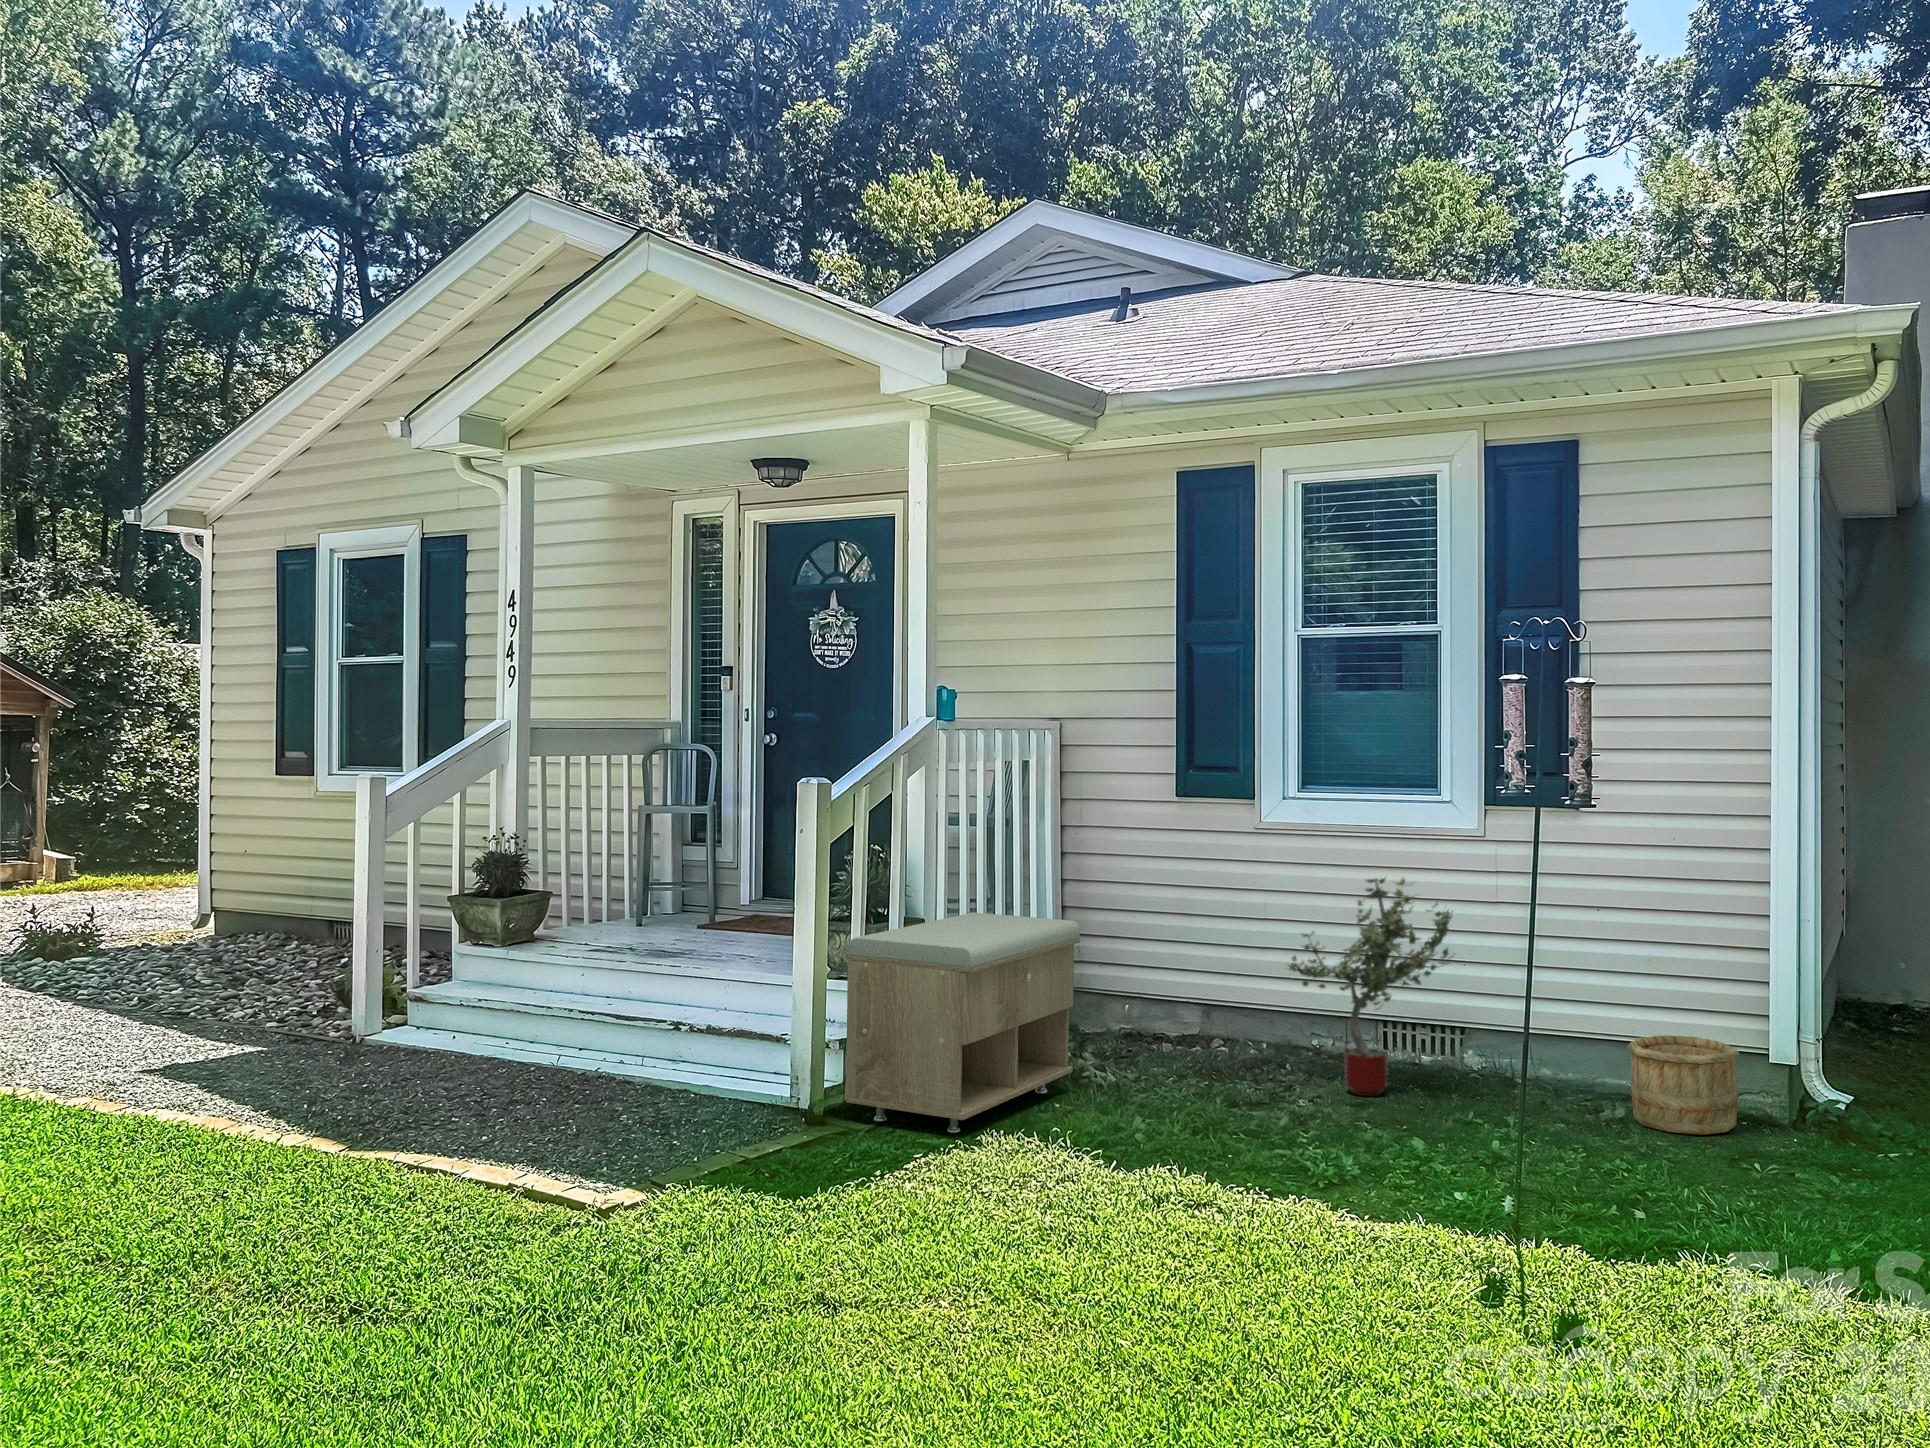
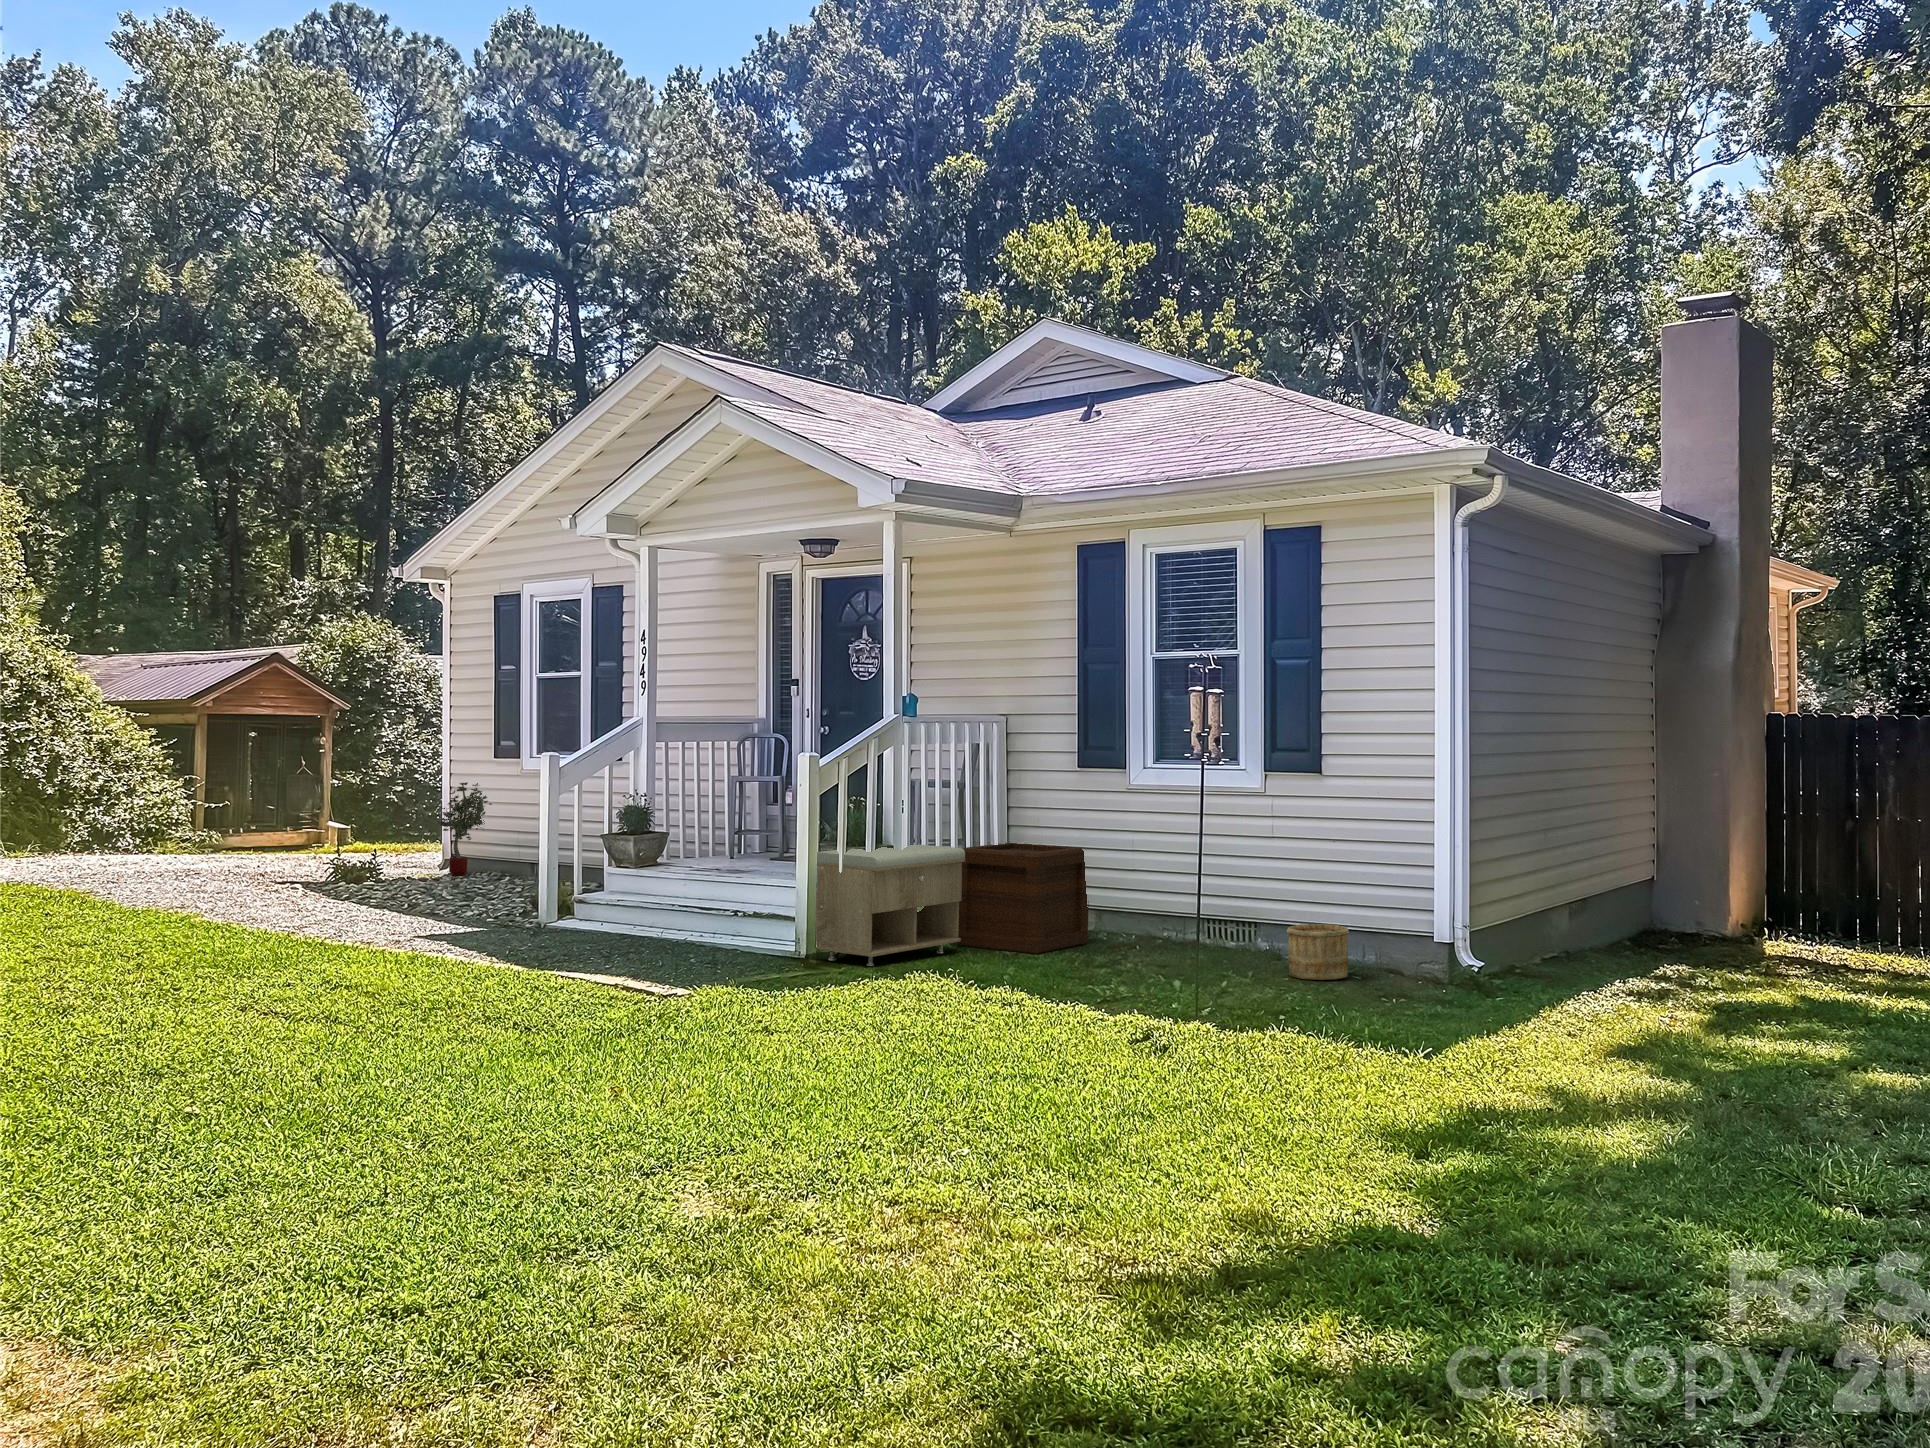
potted tree: present [1288,878,1454,1096] -> present [439,782,492,876]
wooden crate: none [1044,902,1240,1088] -> present [955,843,1088,954]

